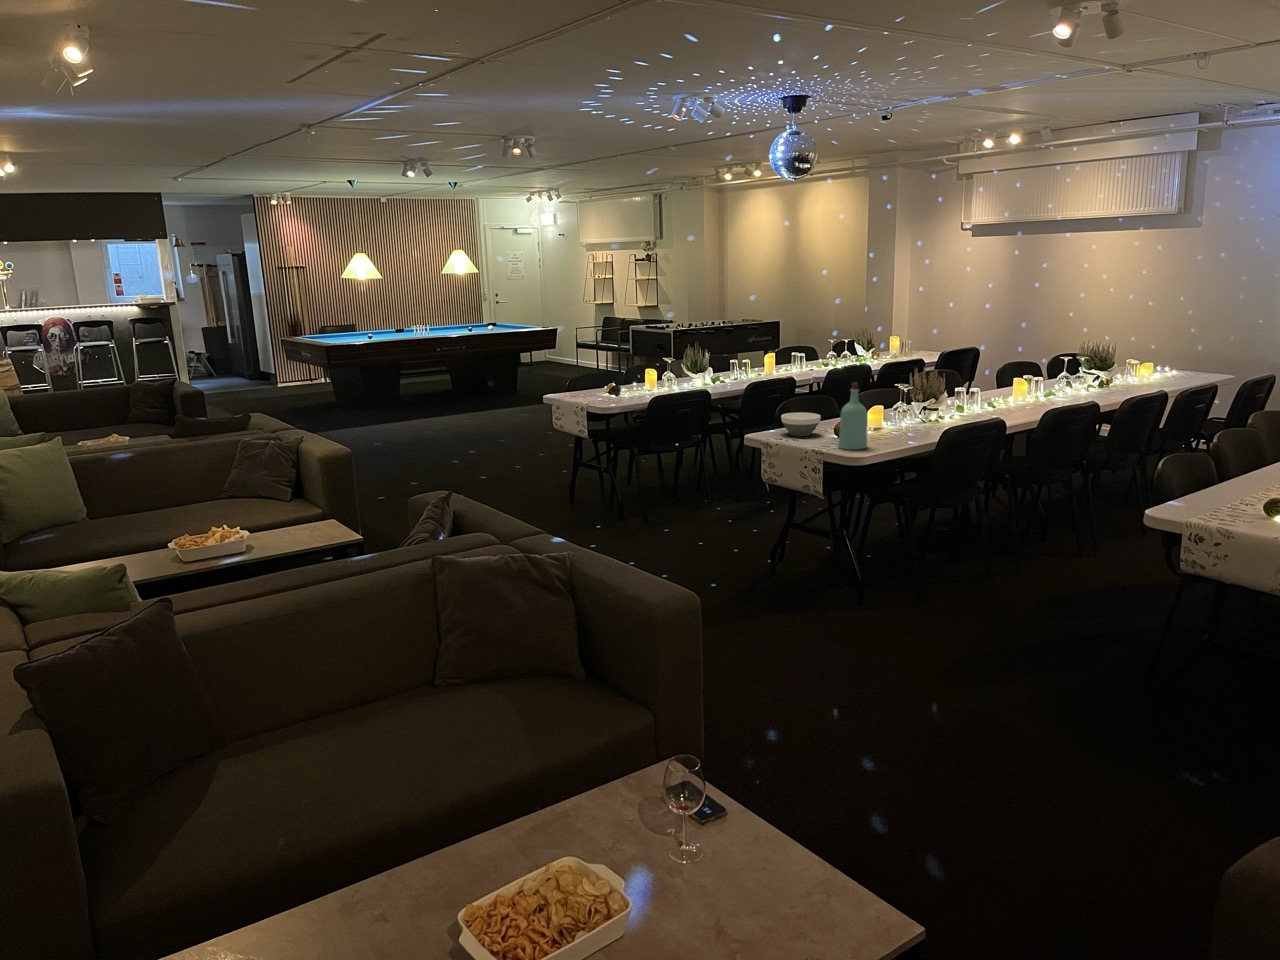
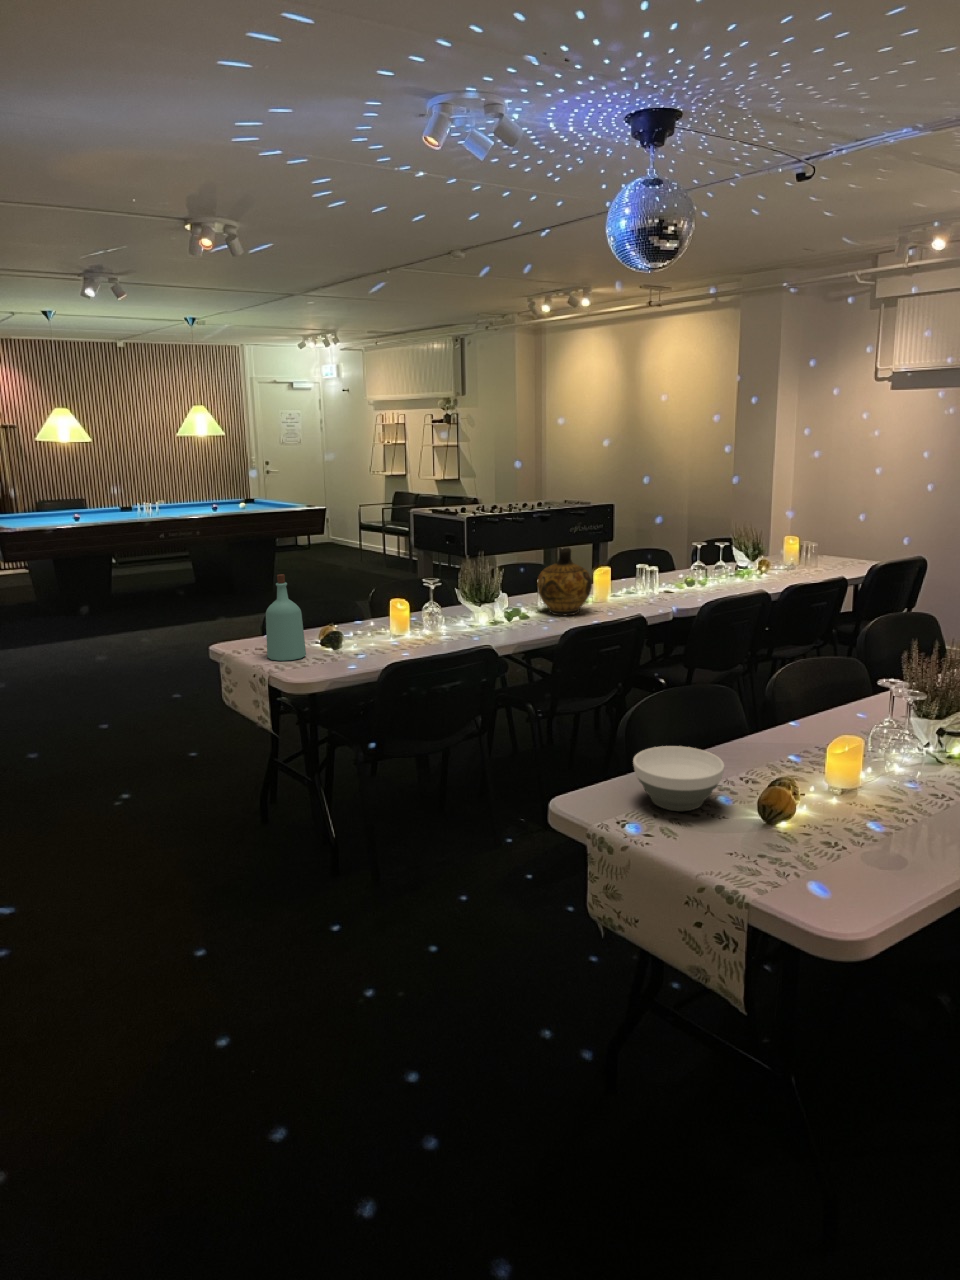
ceramic jug: none [729,339,763,381] -> present [537,547,592,615]
bottle: present [839,383,867,450] -> present [266,574,306,661]

